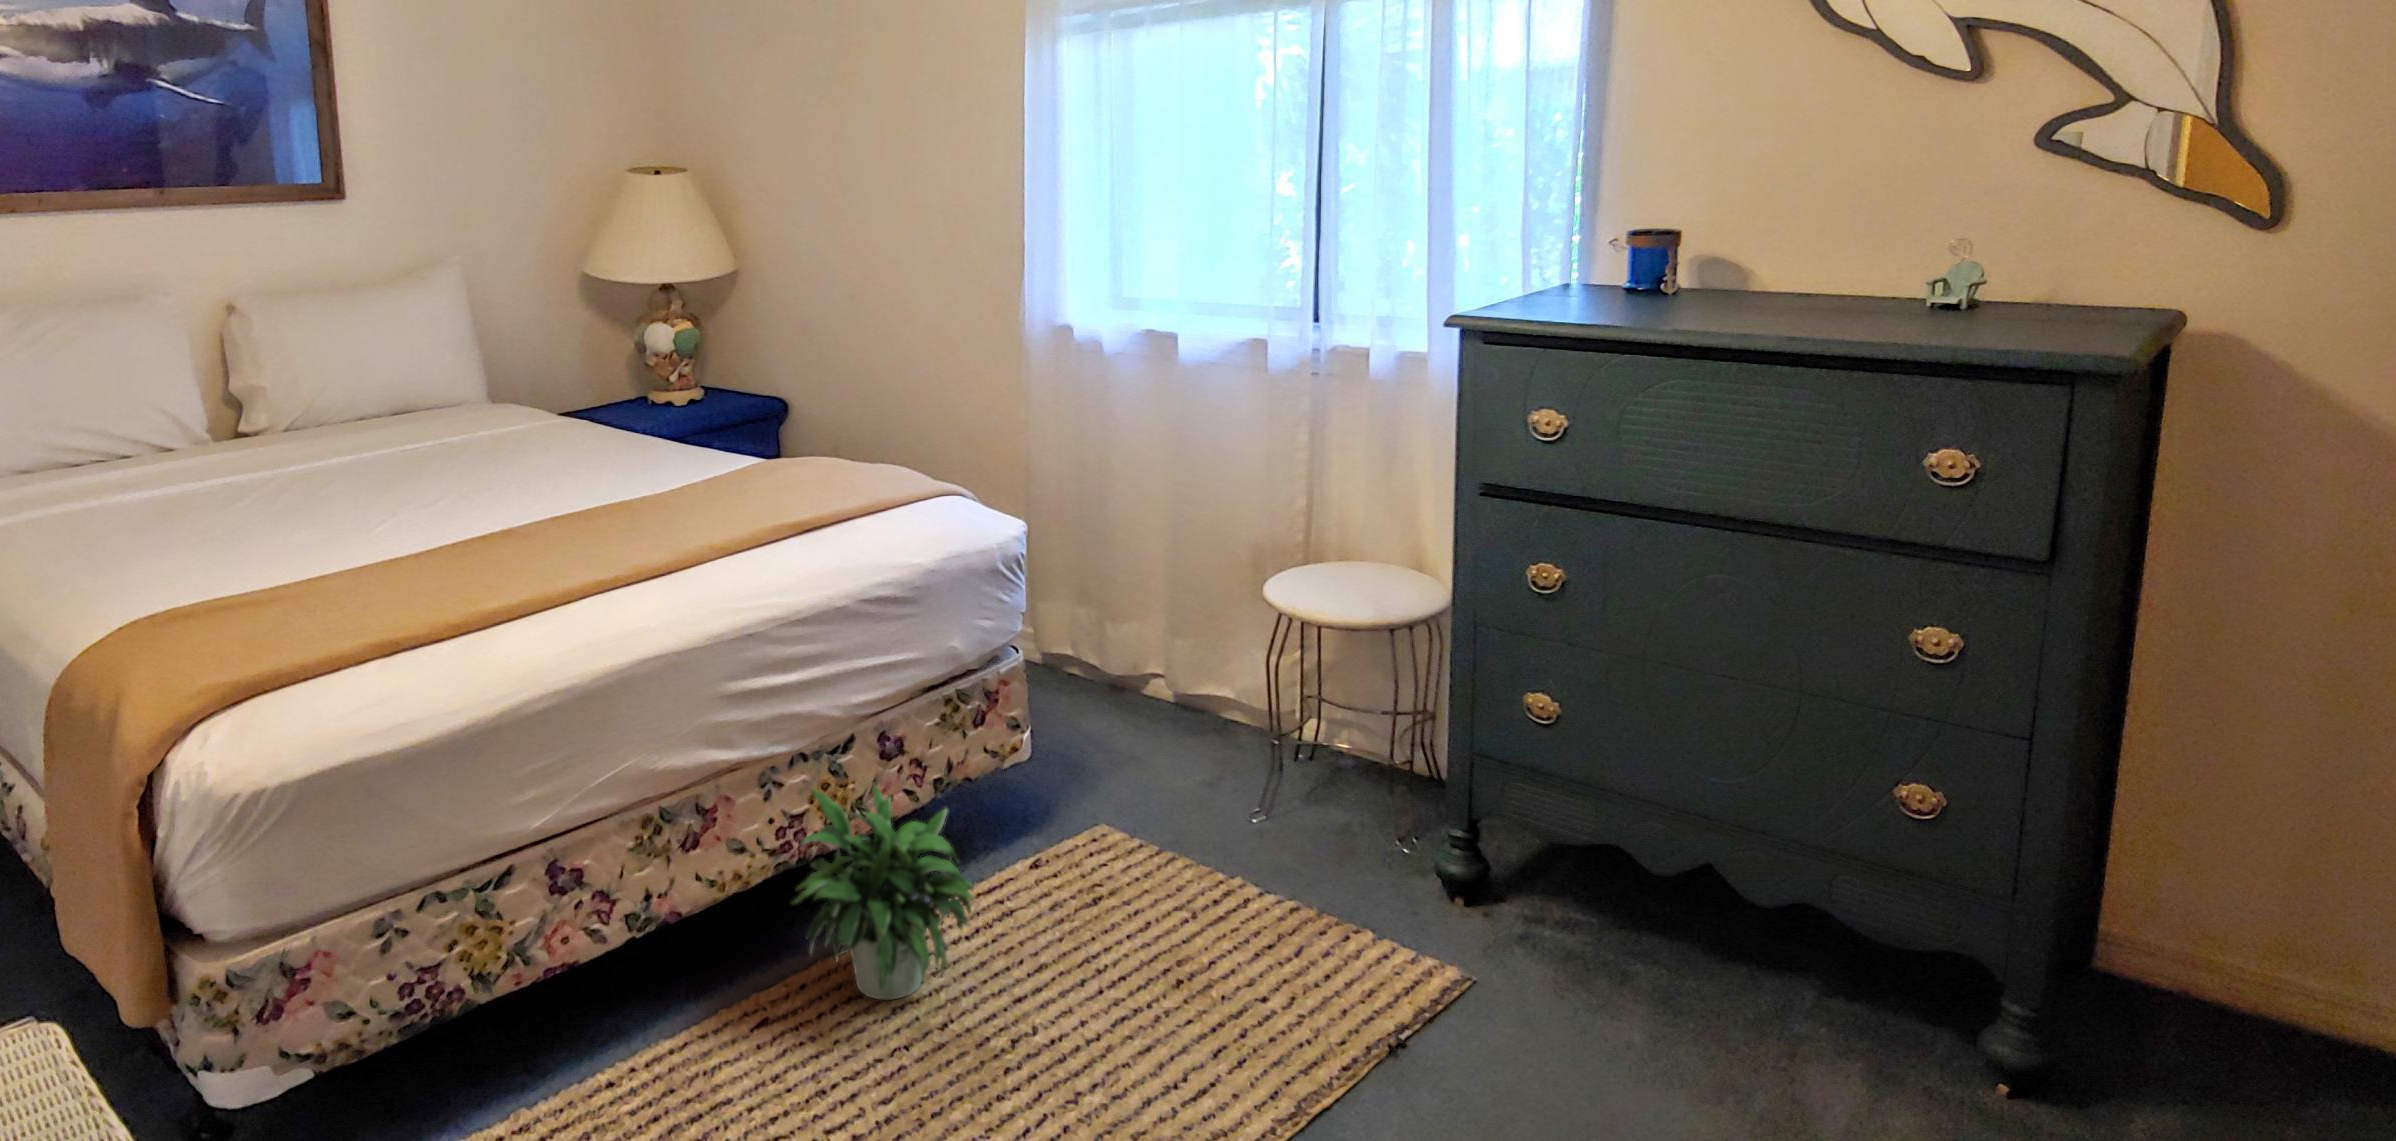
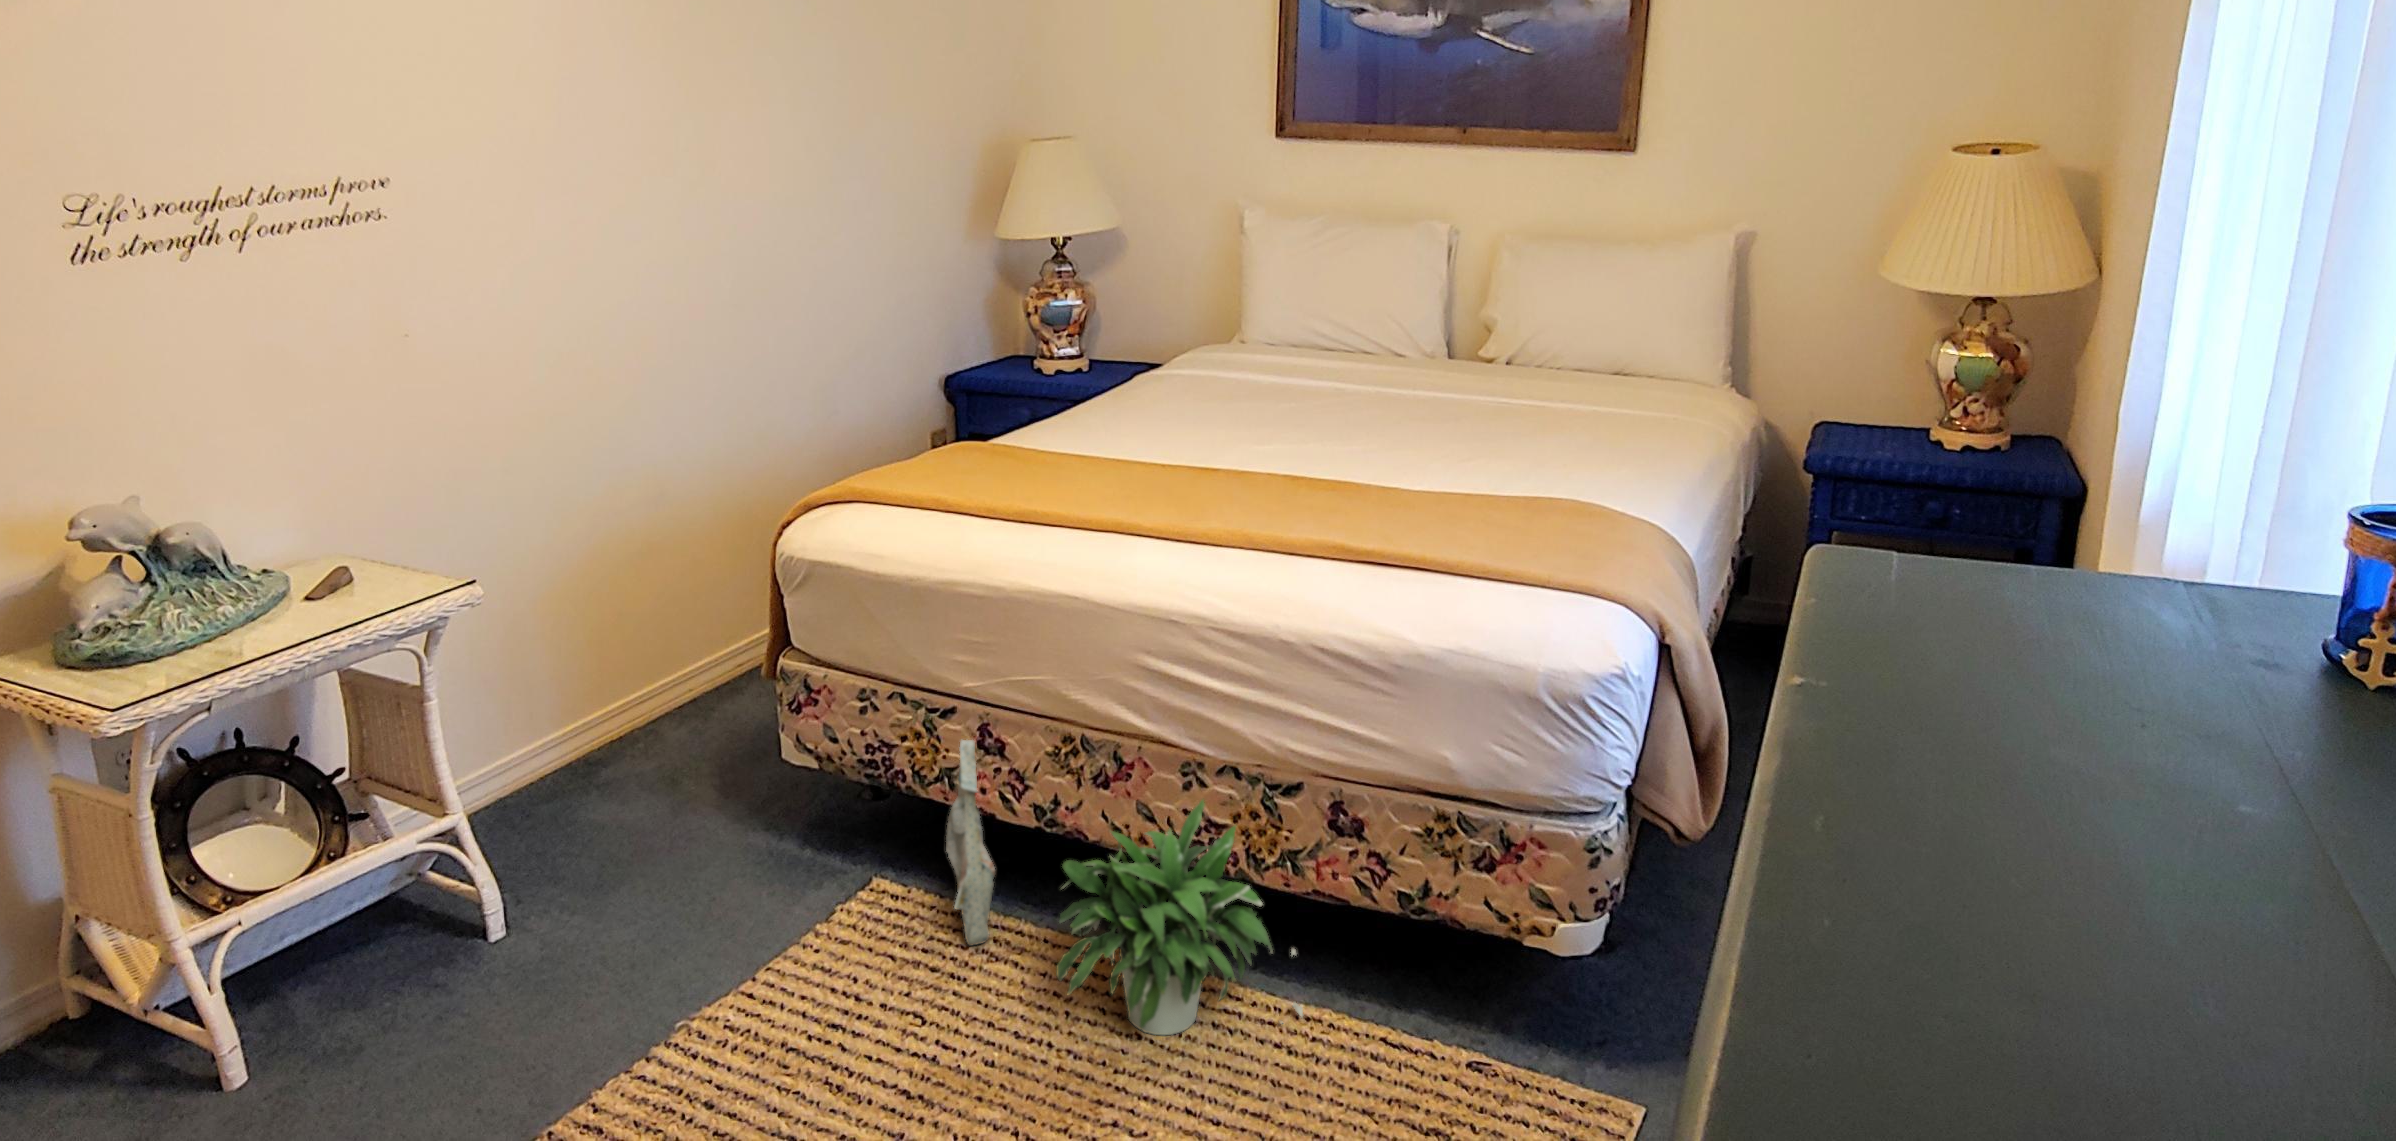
bag: none [514,870,702,1078] -> present [946,740,995,946]

